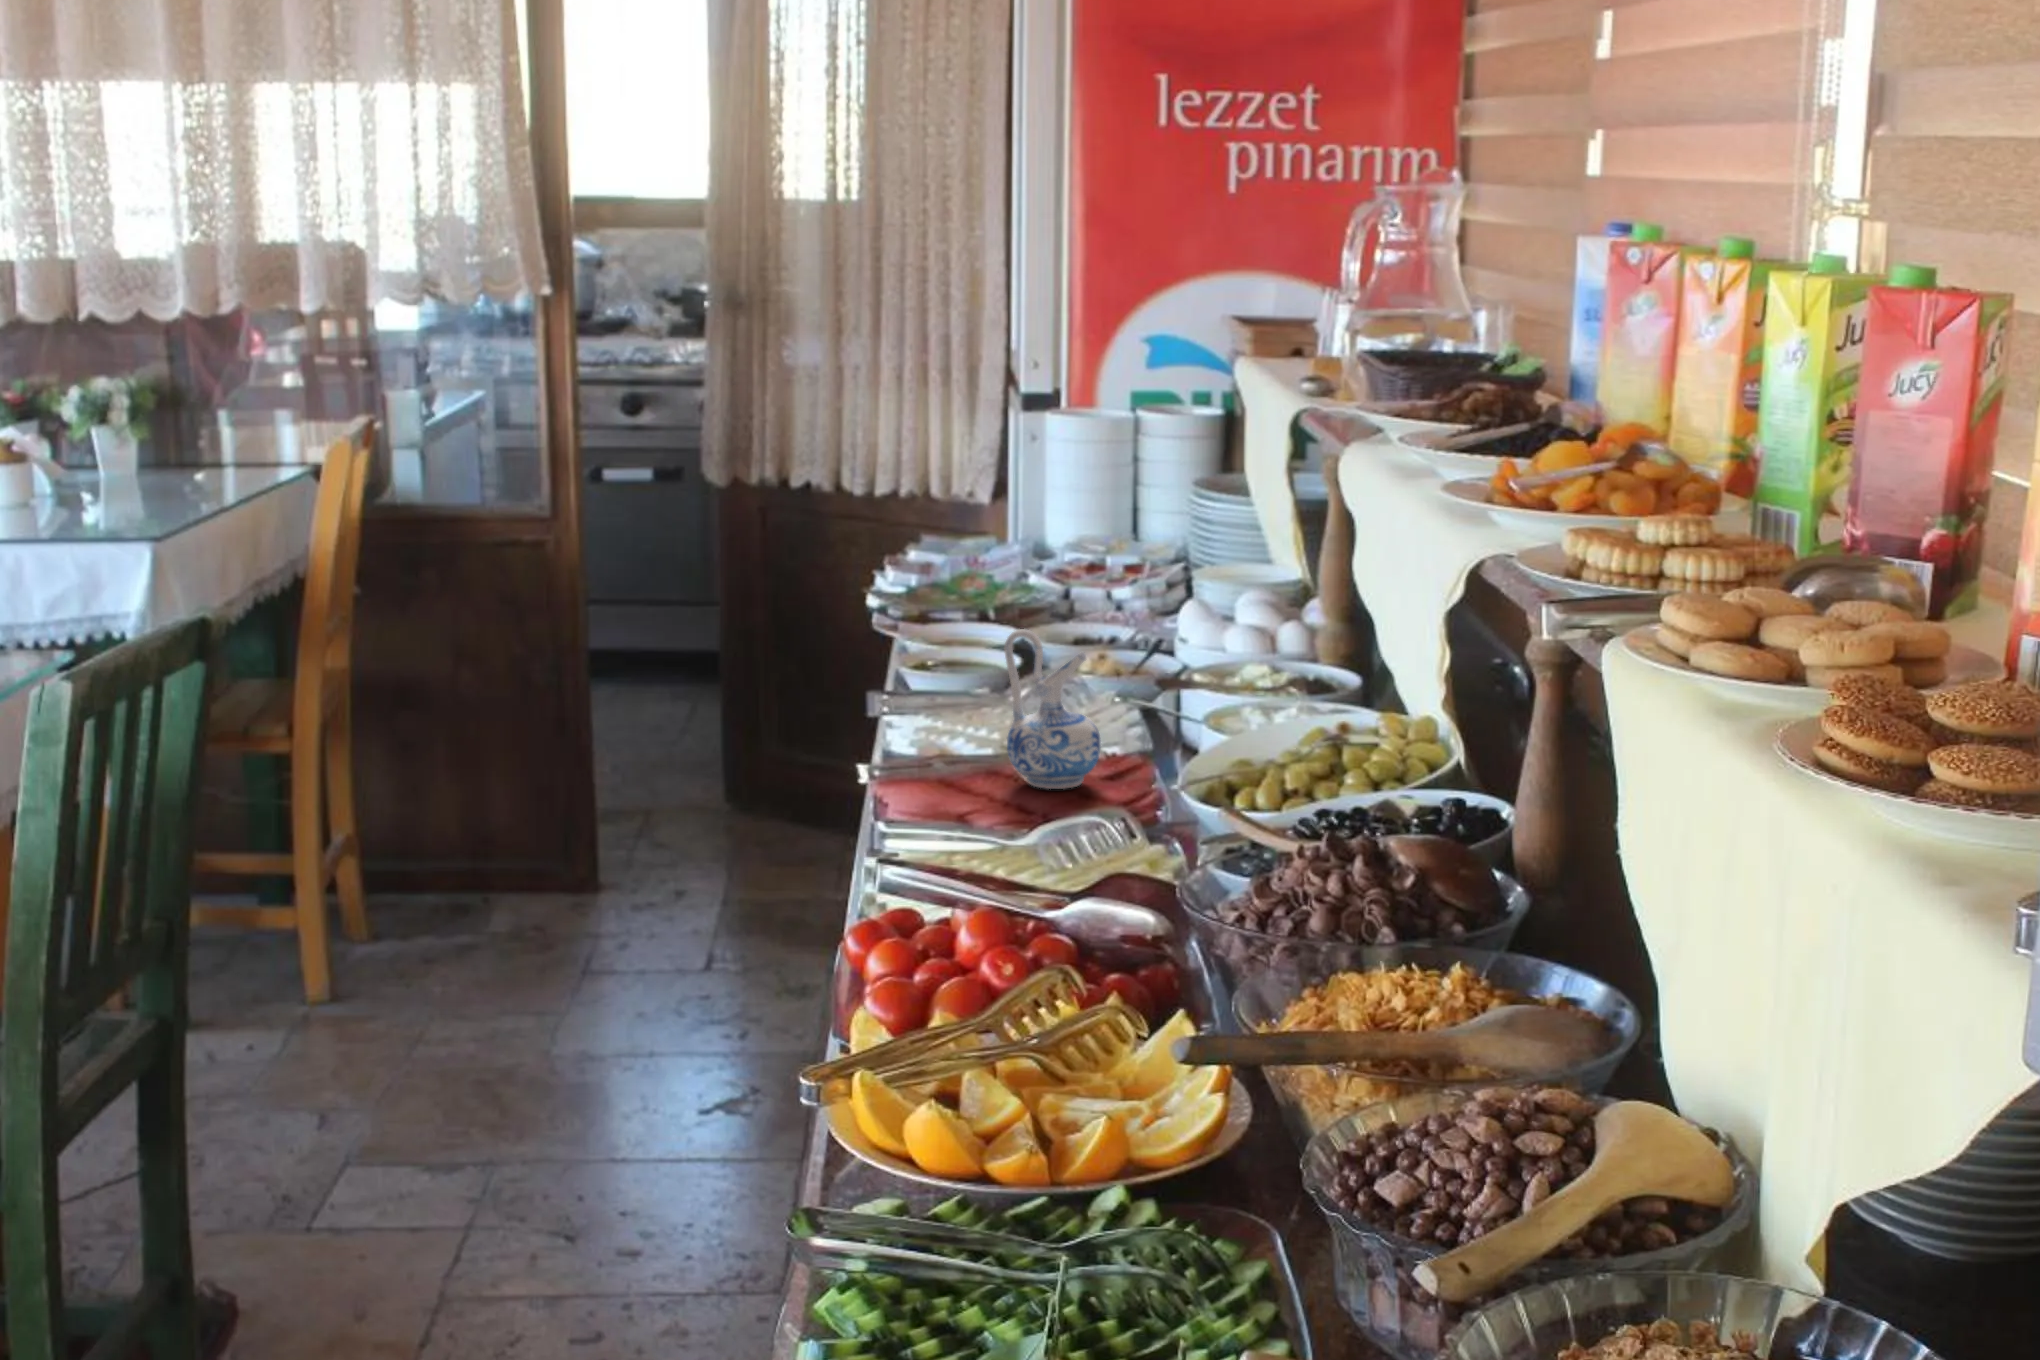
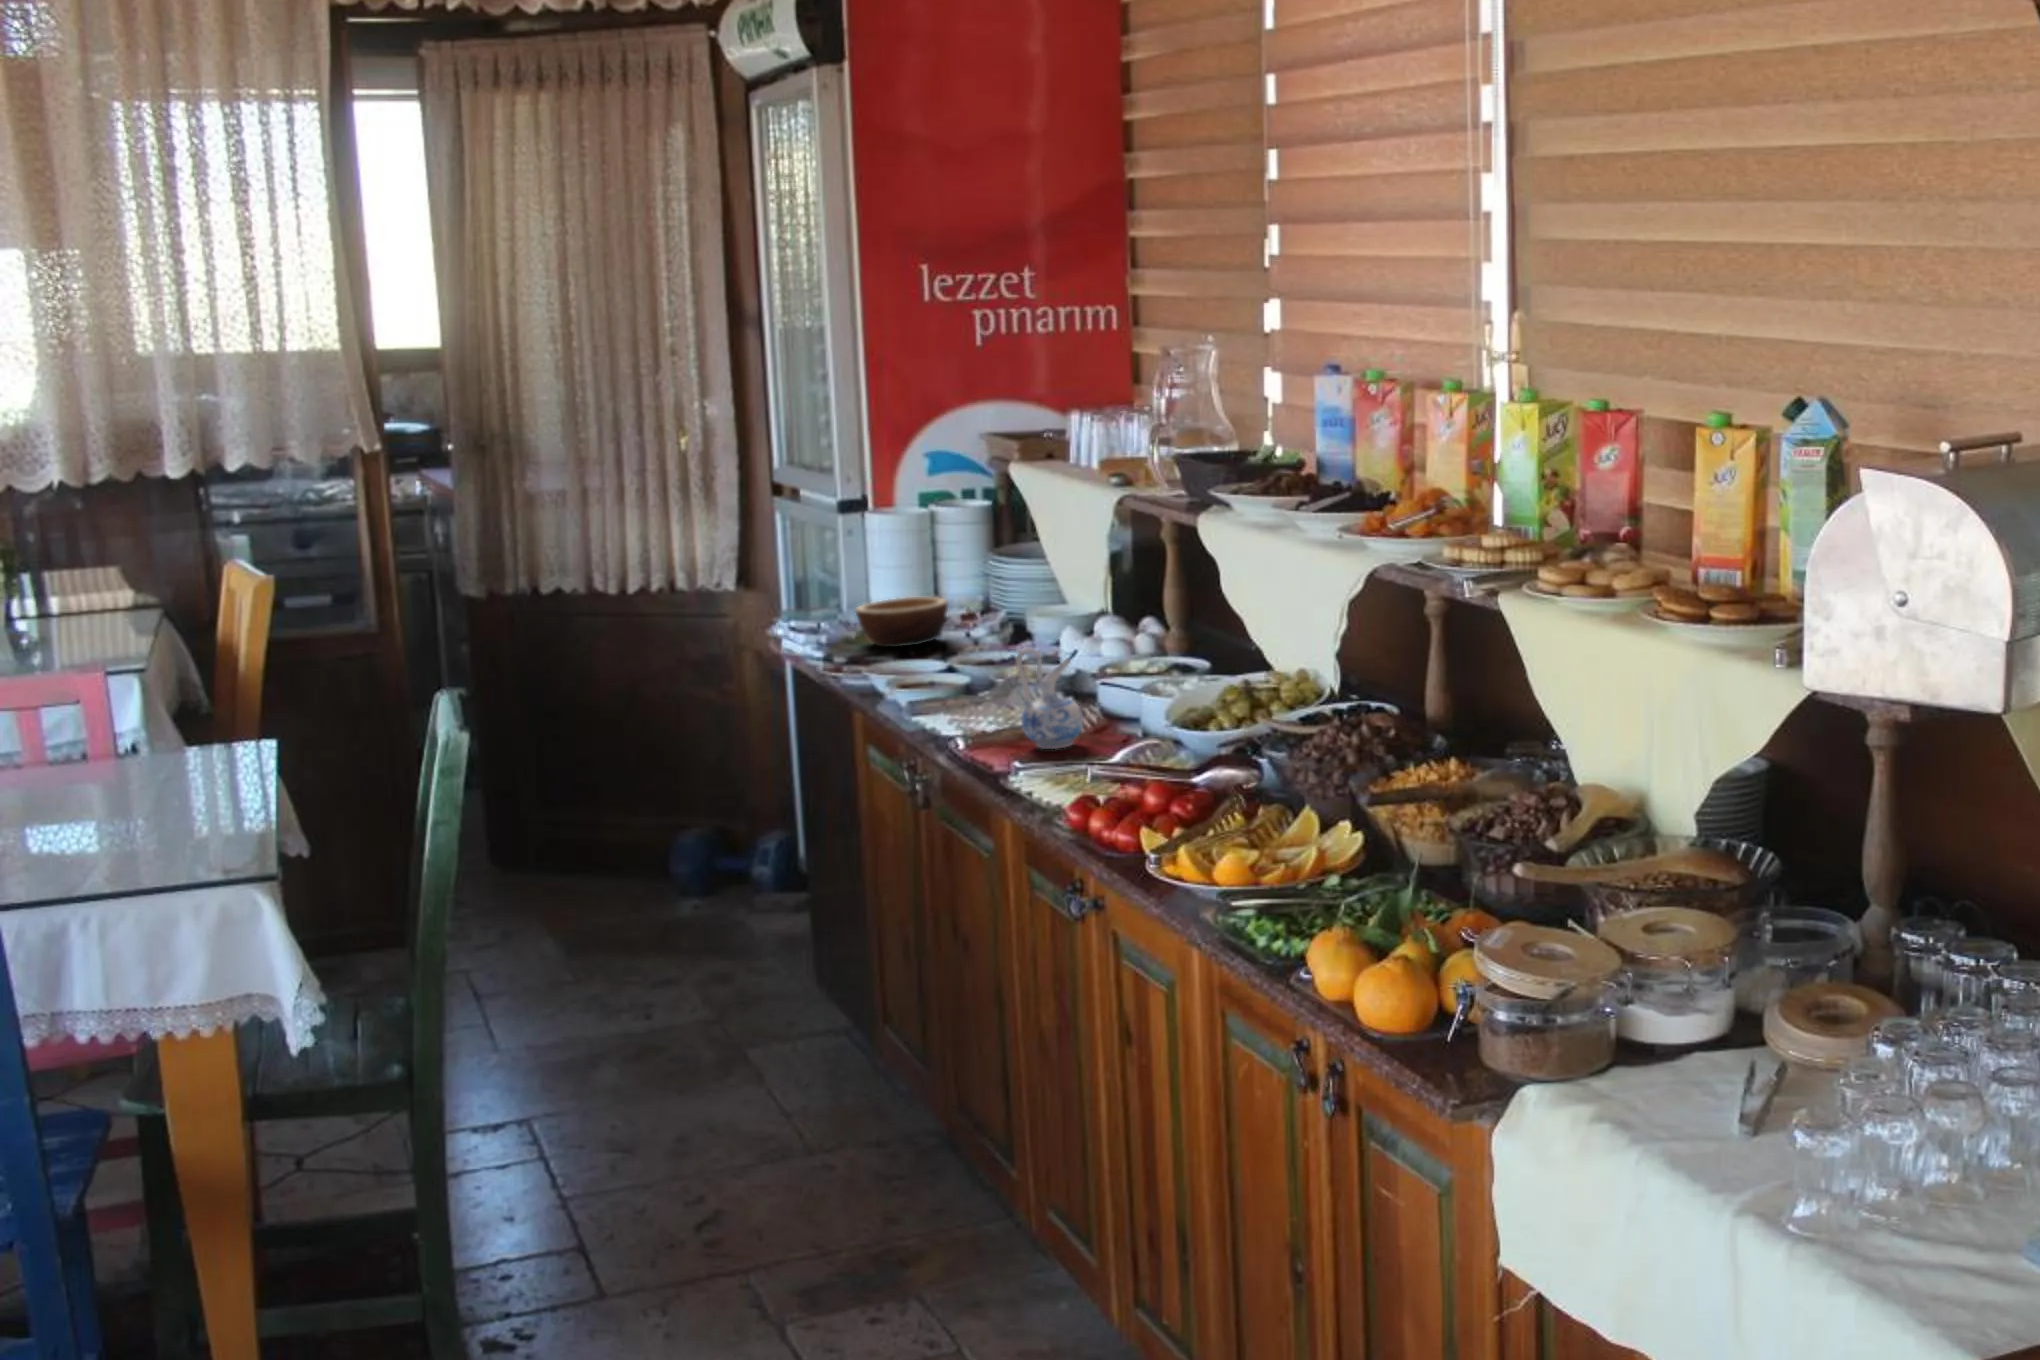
bowl: none [984,532,1105,599] -> present [856,597,948,647]

